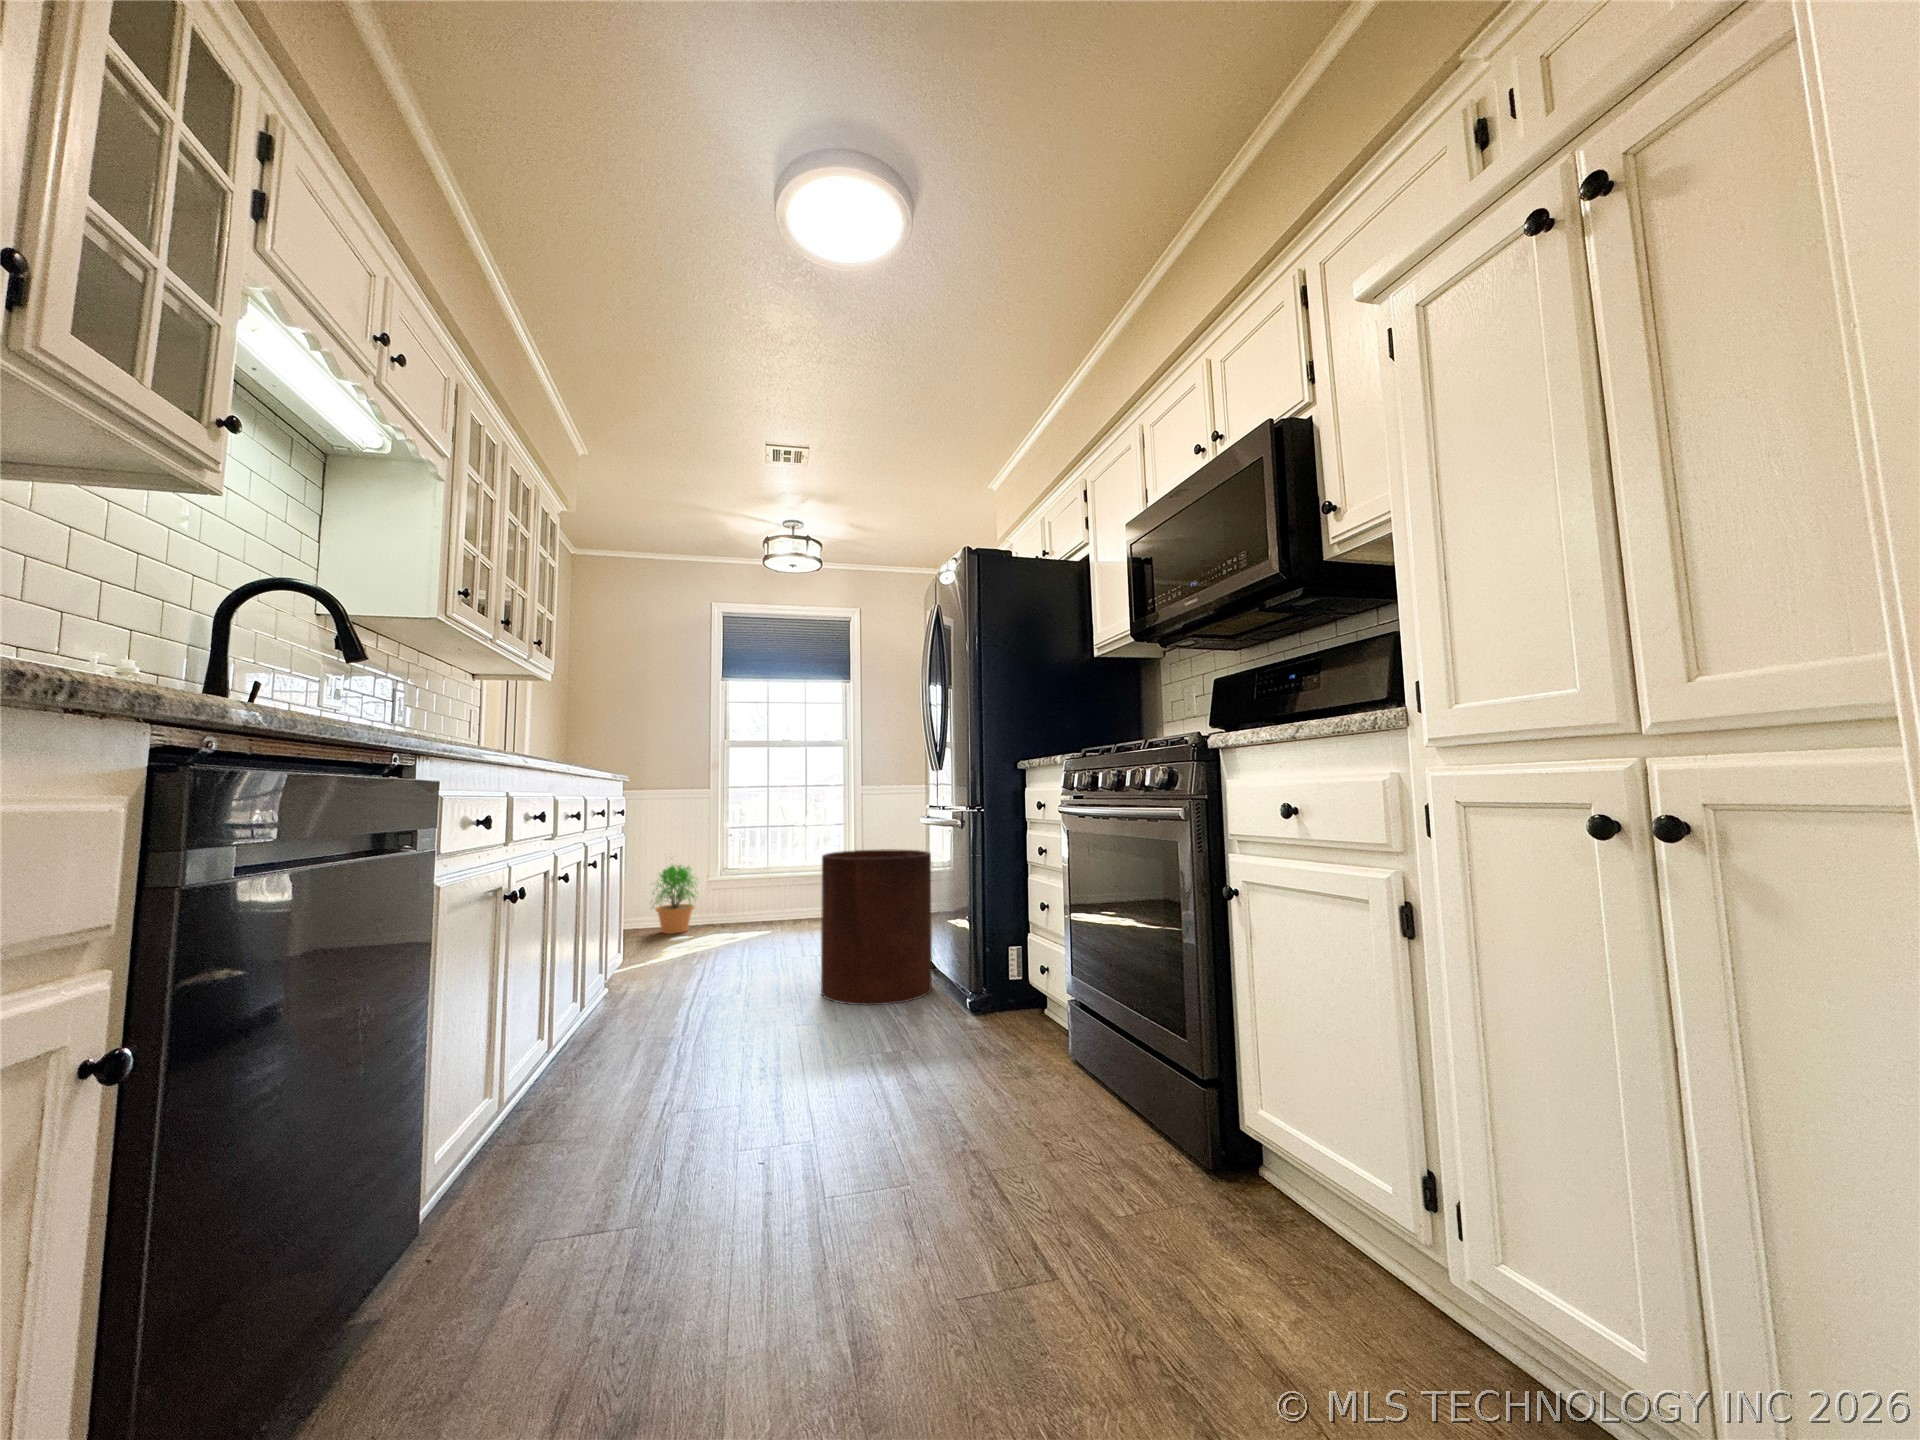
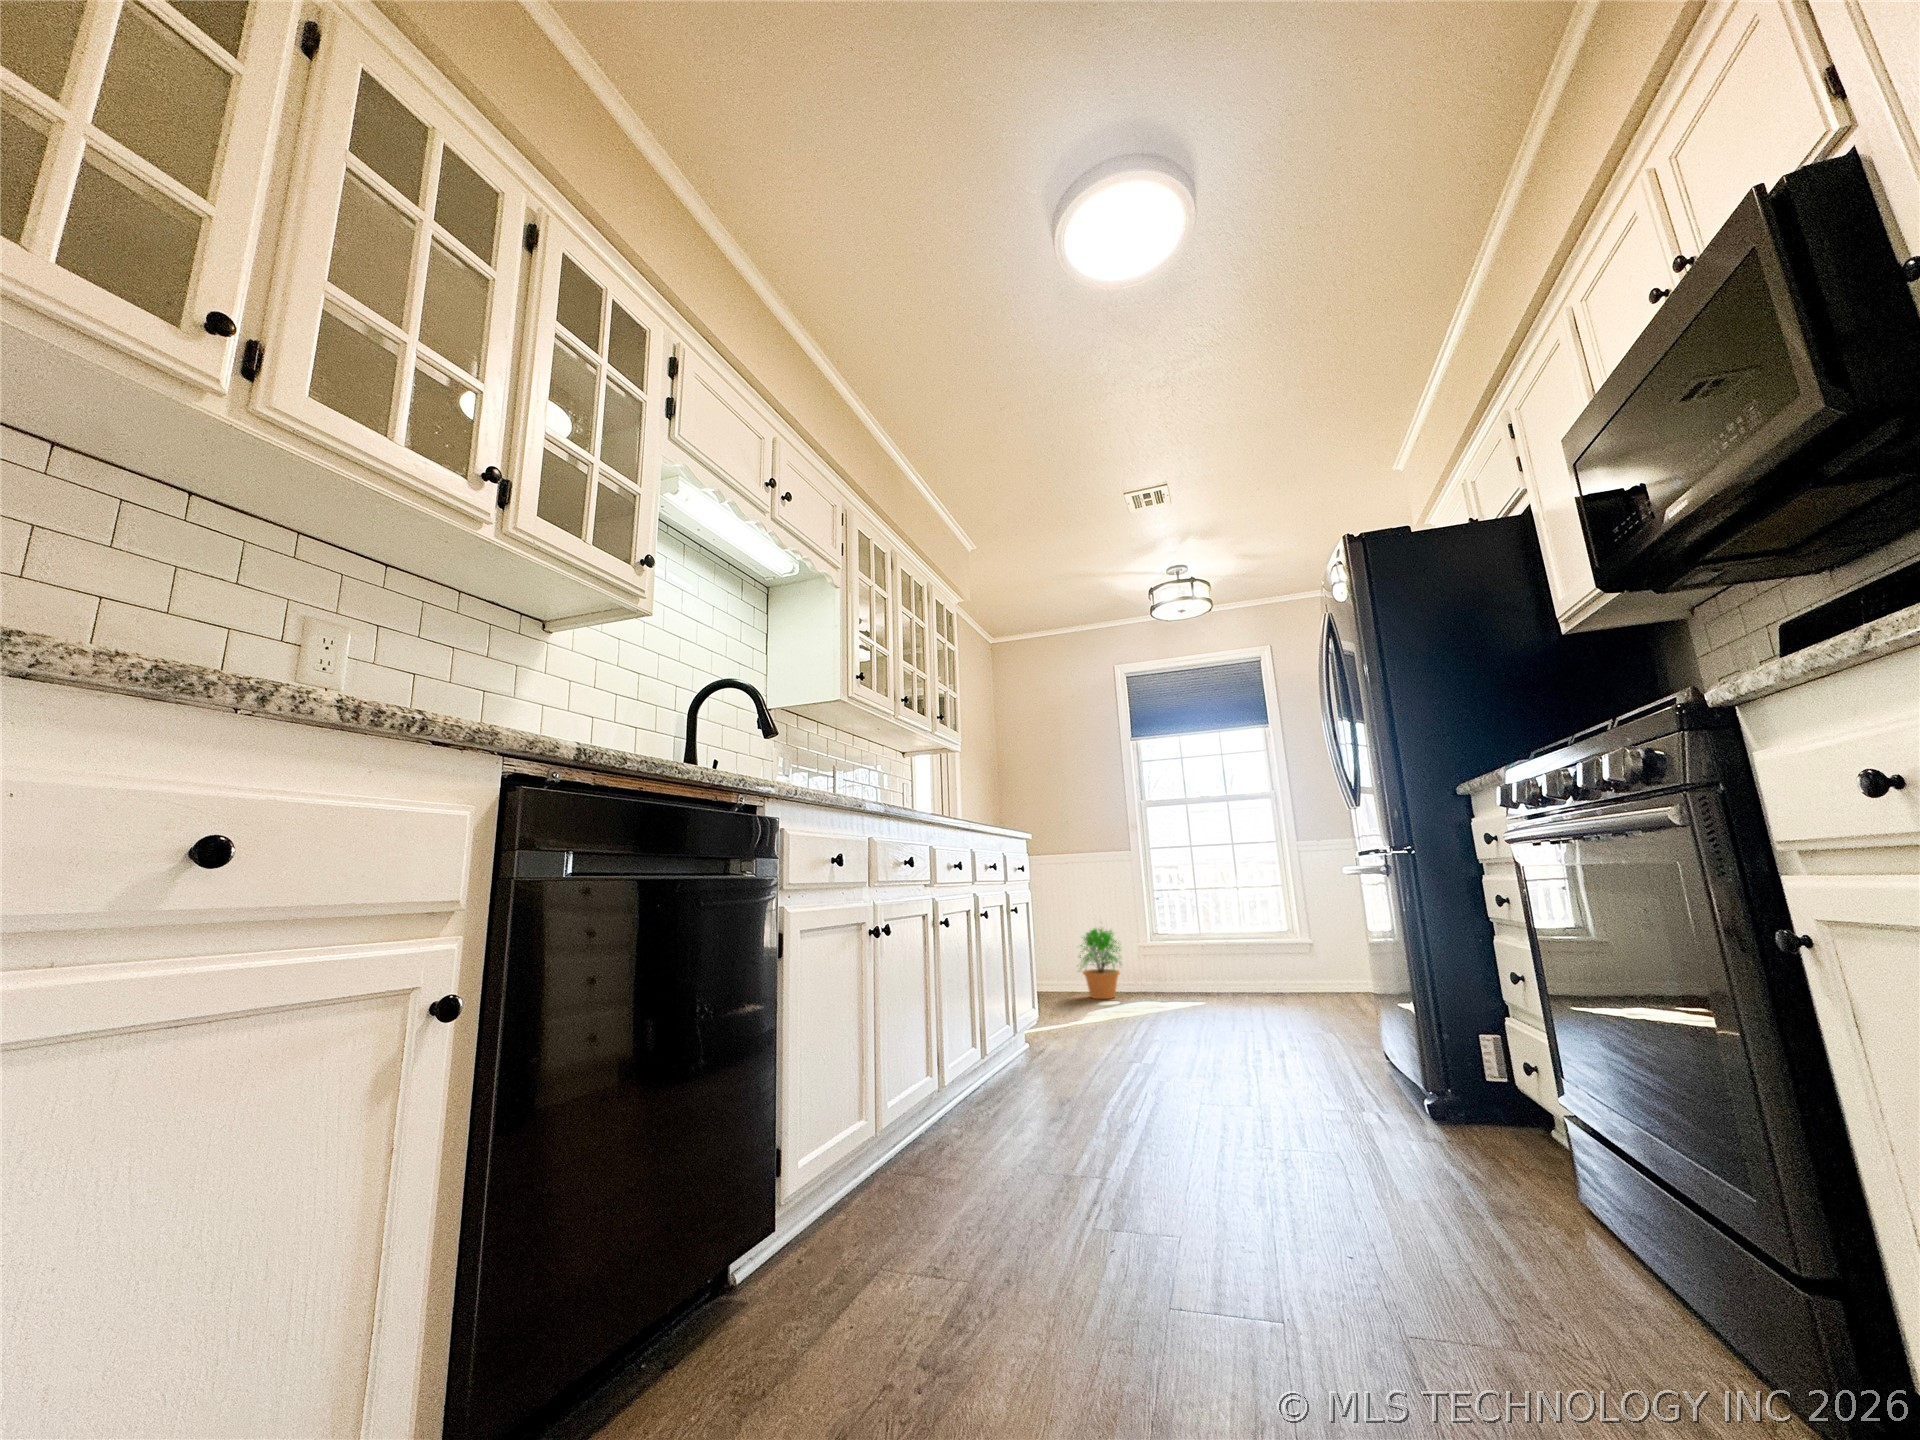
trash can: present [821,849,932,1005] -> none [1216,910,1381,1103]

